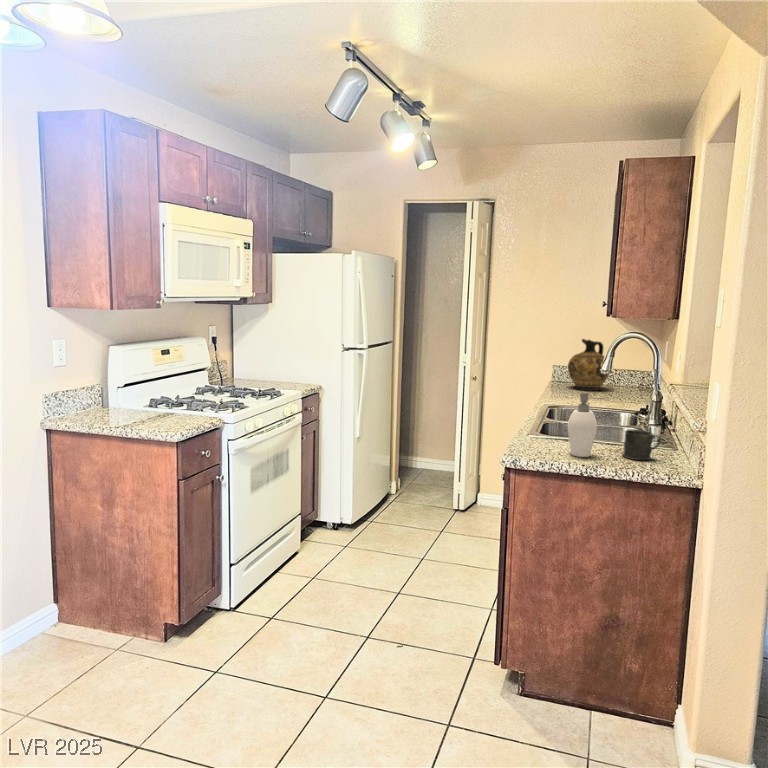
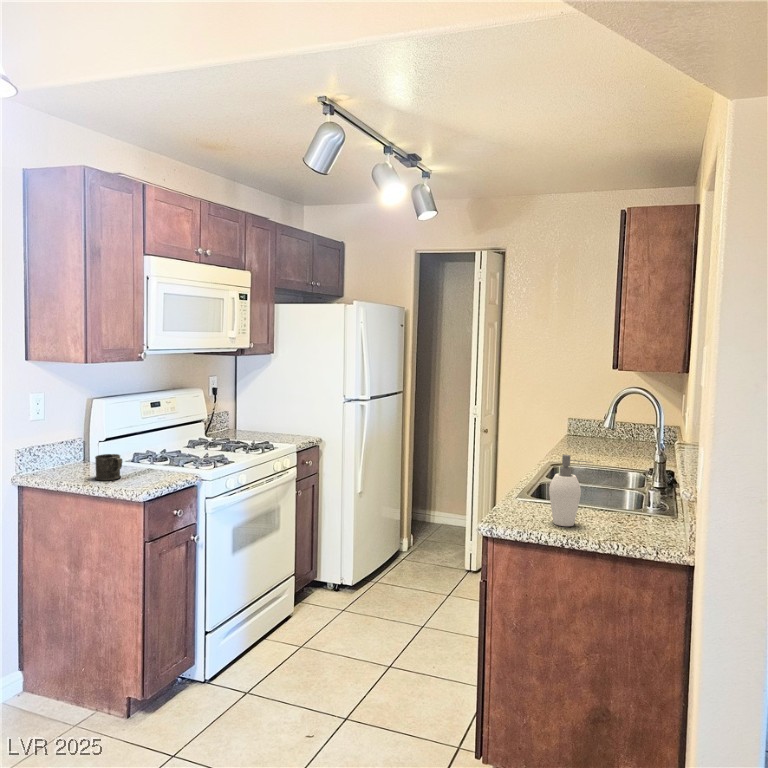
ceramic jug: present [568,339,609,390] -> none [580,392,626,447]
mug: present [623,430,661,460] -> present [95,454,122,481]

